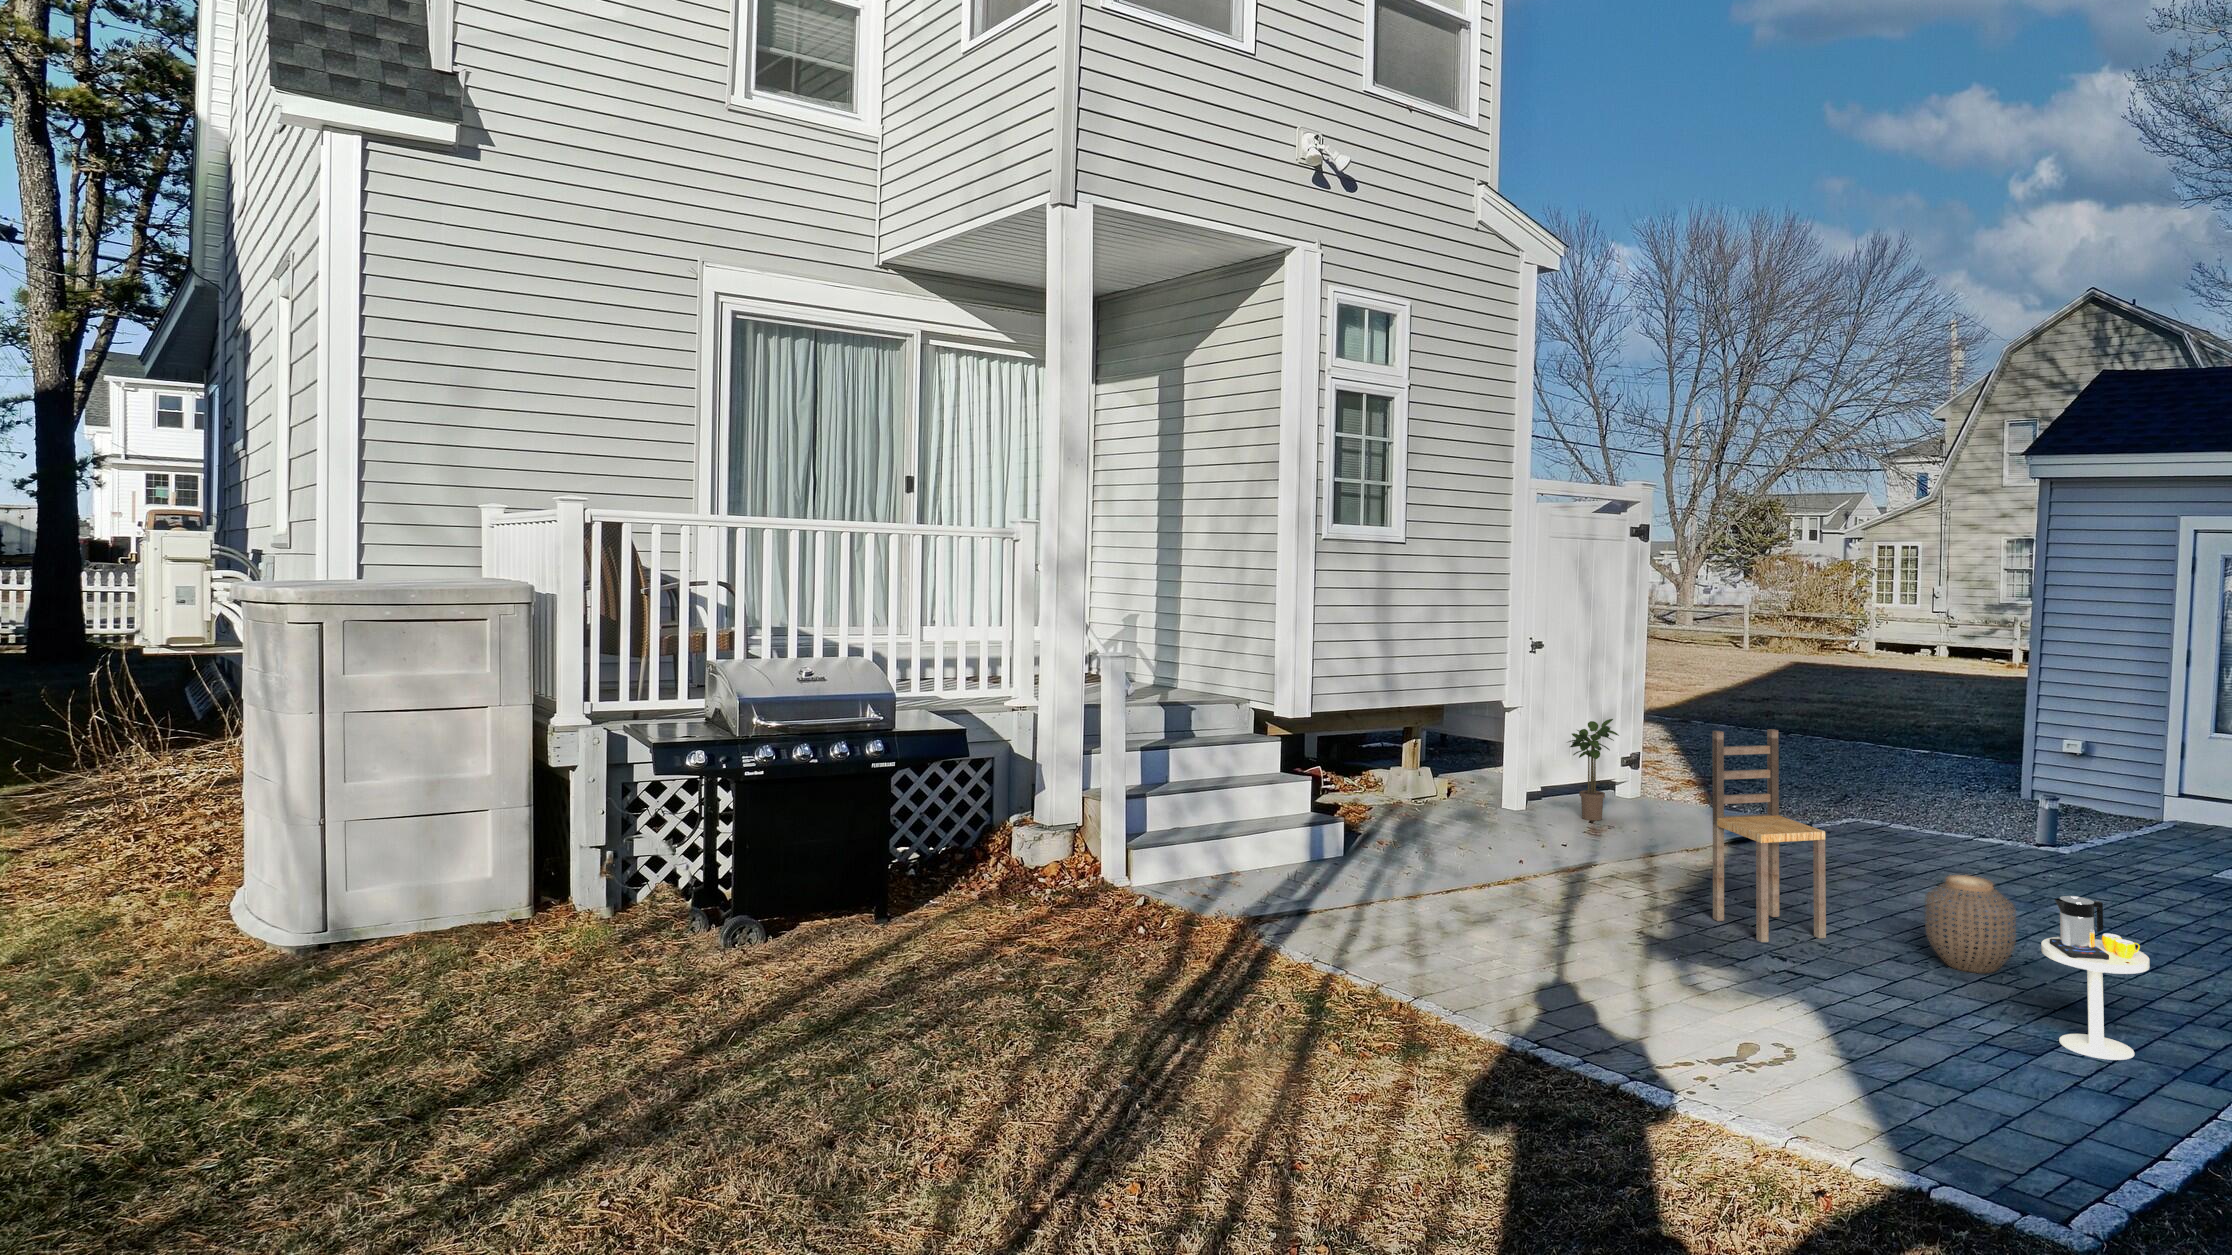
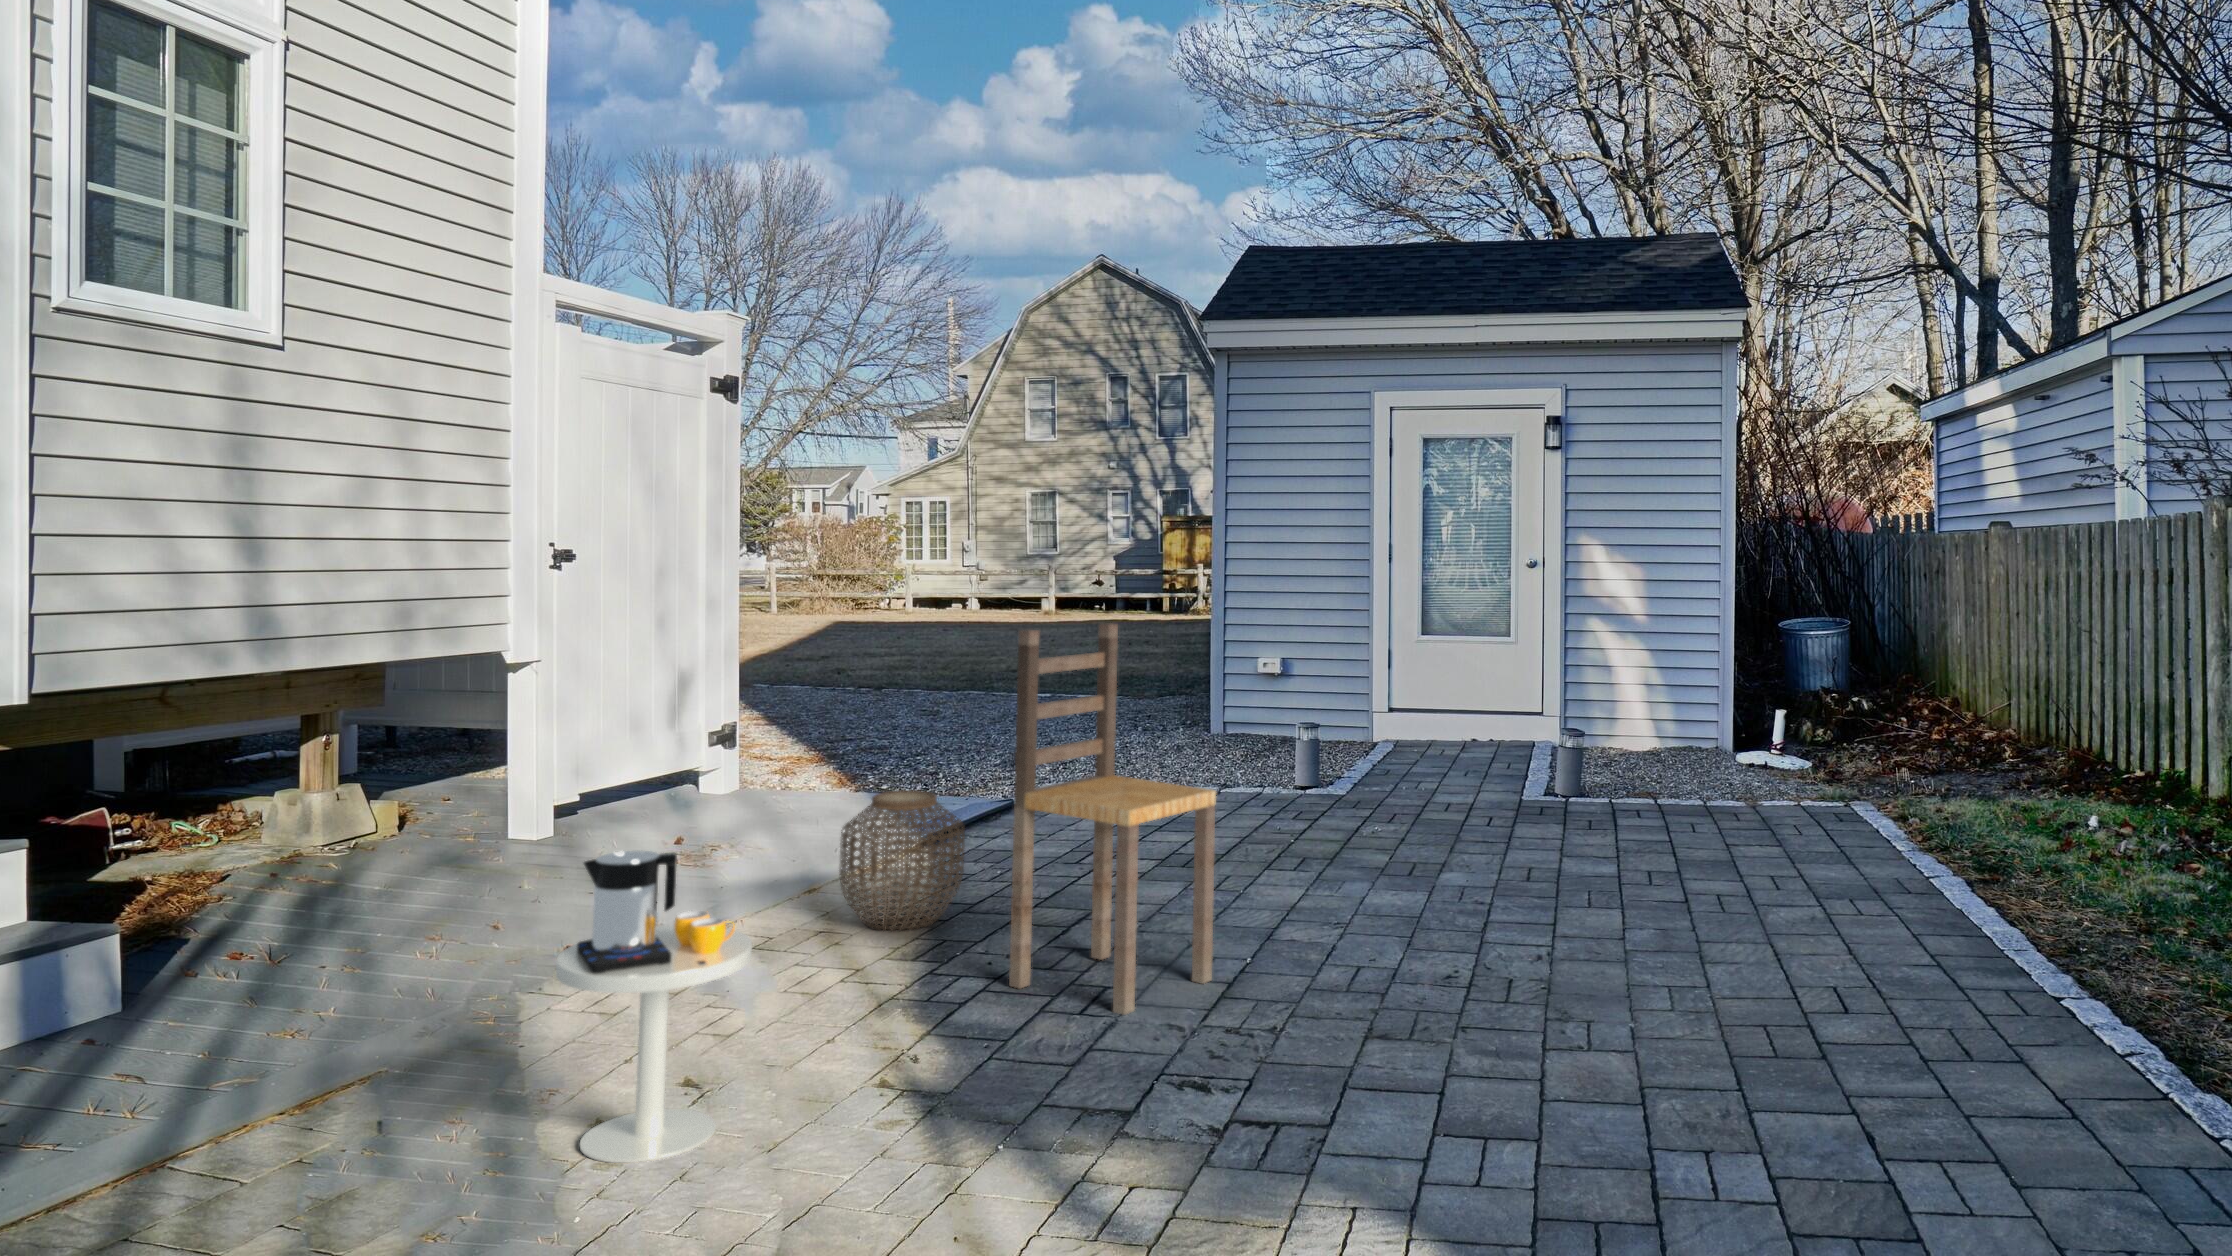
potted plant: present [1568,719,1619,821] -> none [635,664,734,843]
woven basket: present [1925,875,2016,973] -> present [839,790,965,931]
side table: present [2041,896,2150,1060] -> present [556,851,752,1163]

